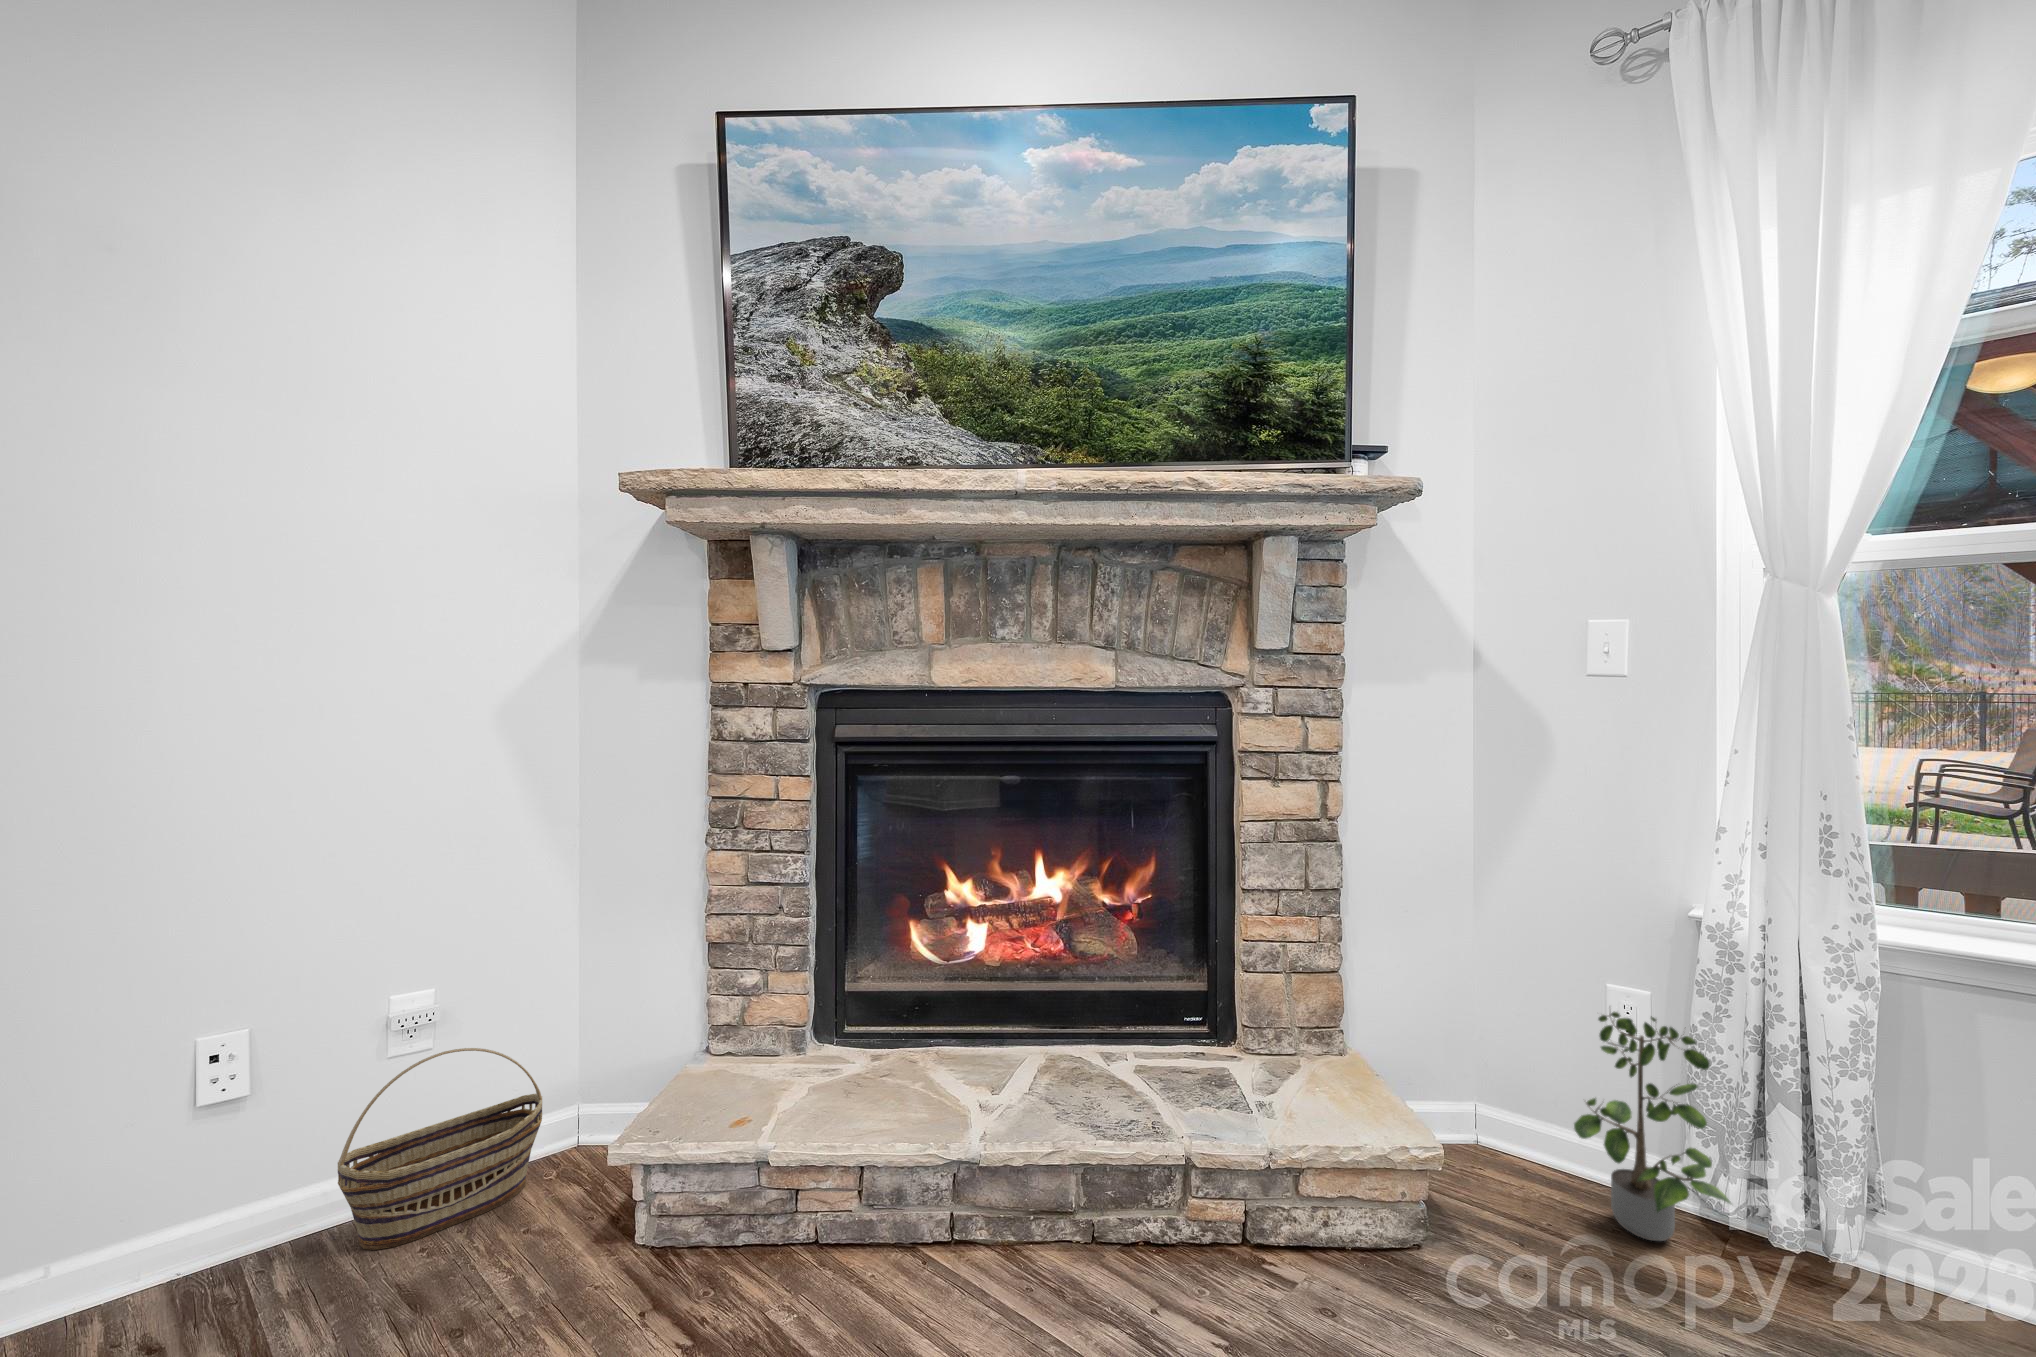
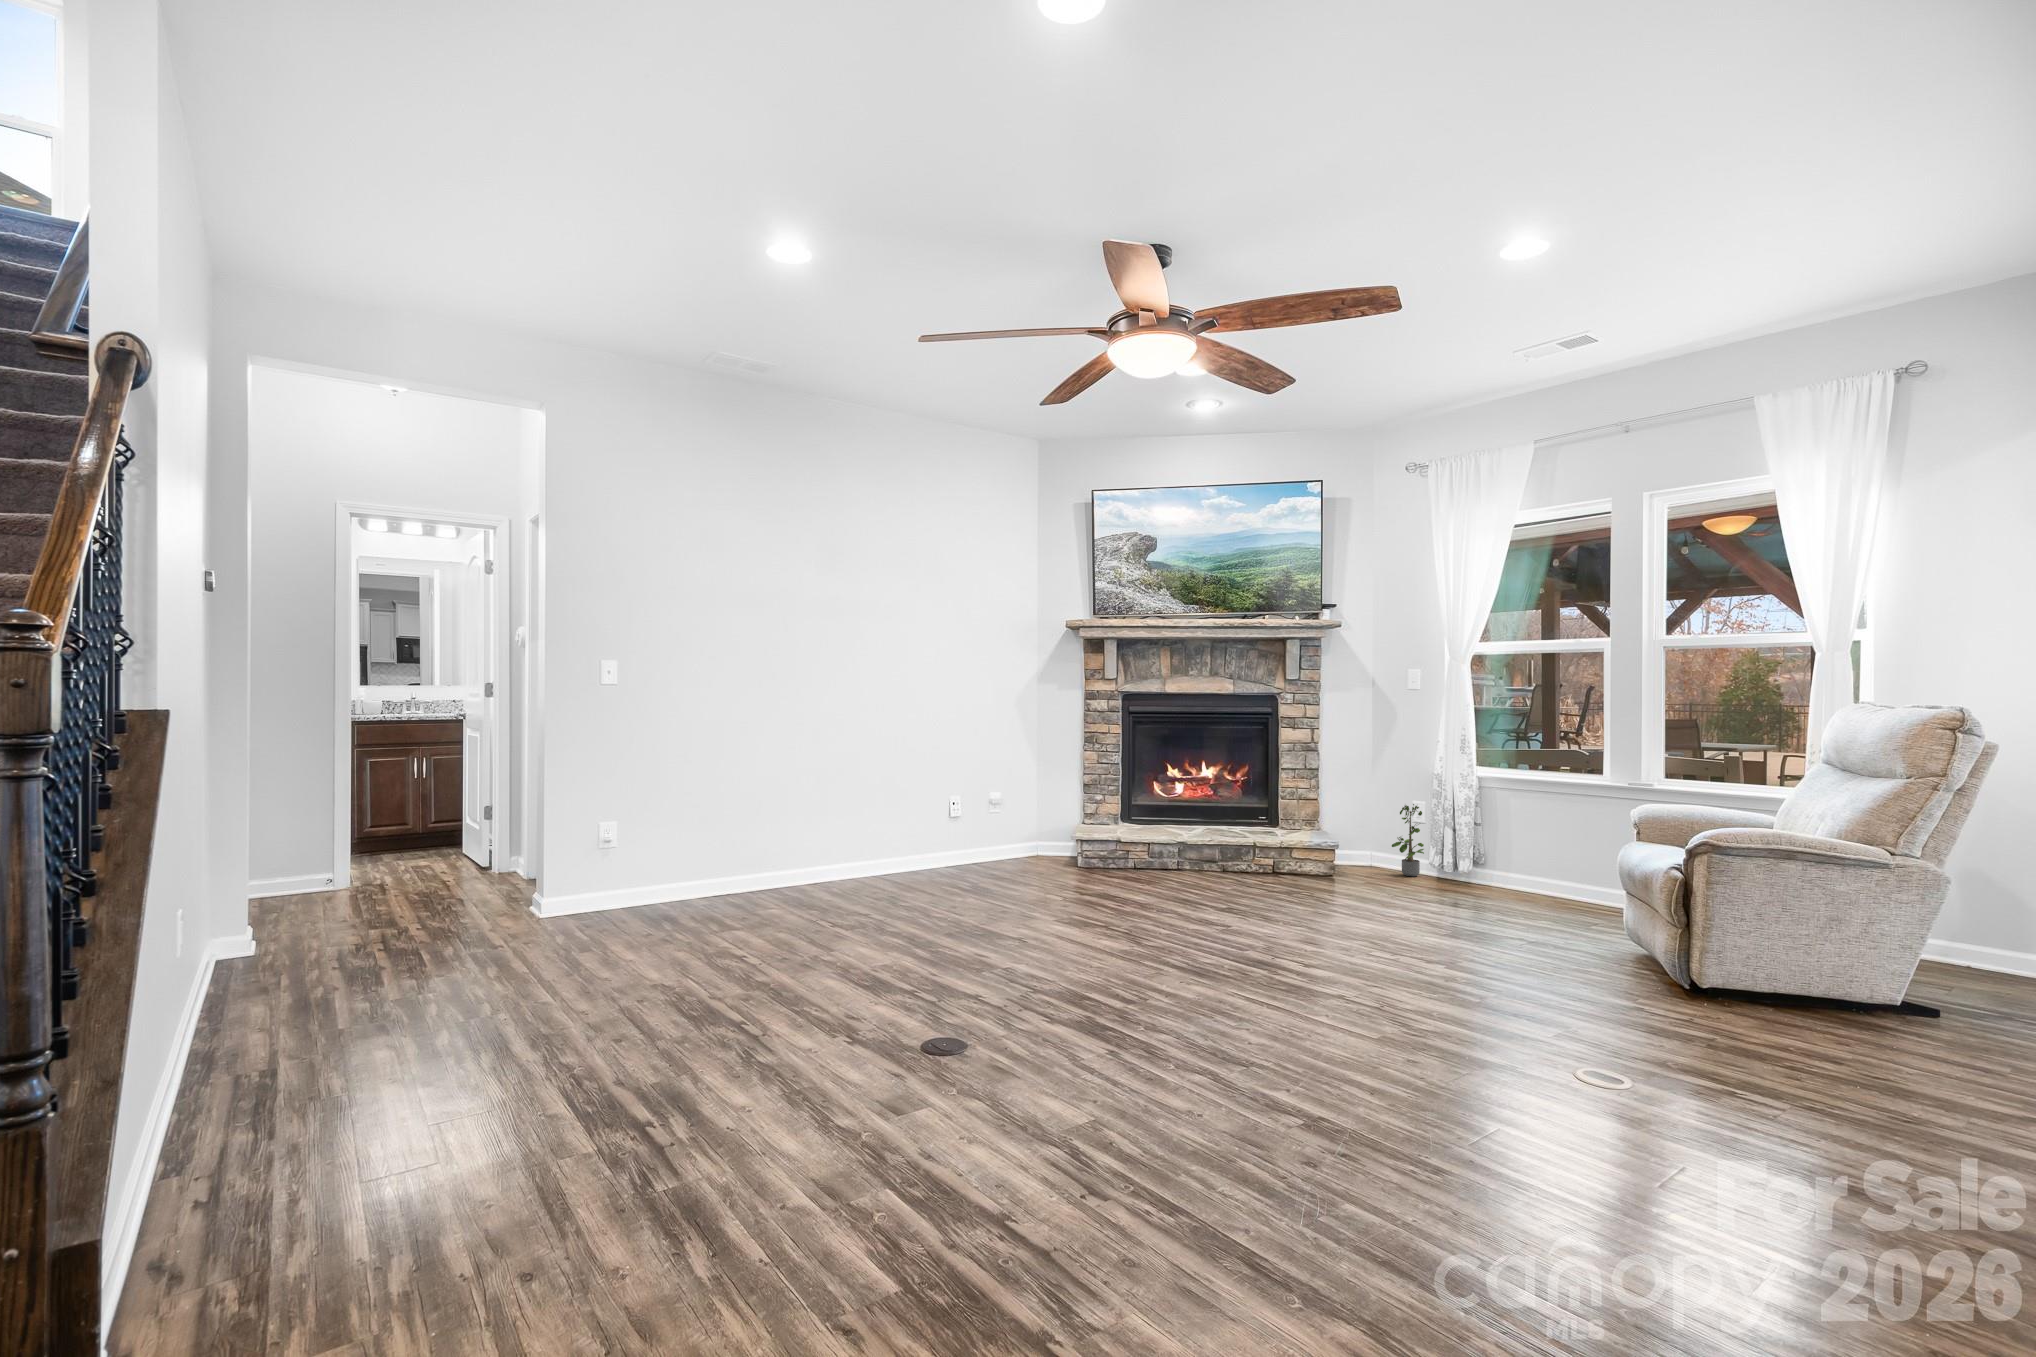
basket: present [338,1048,542,1250] -> none [988,809,1034,863]

